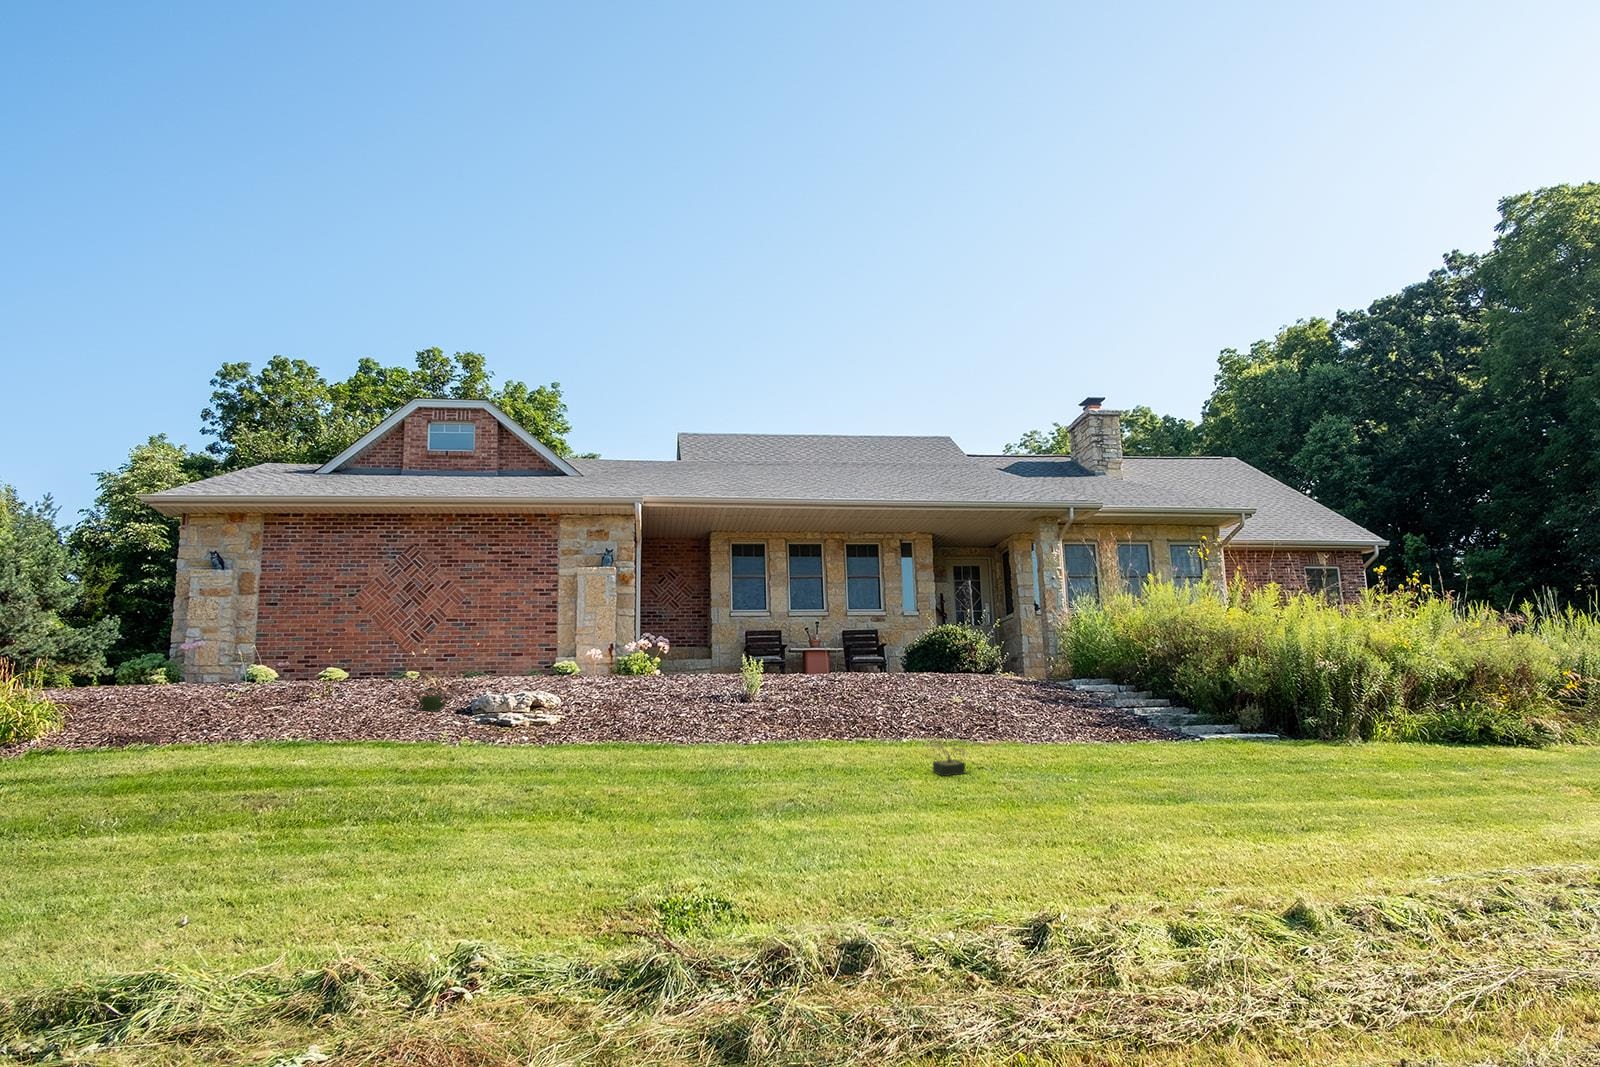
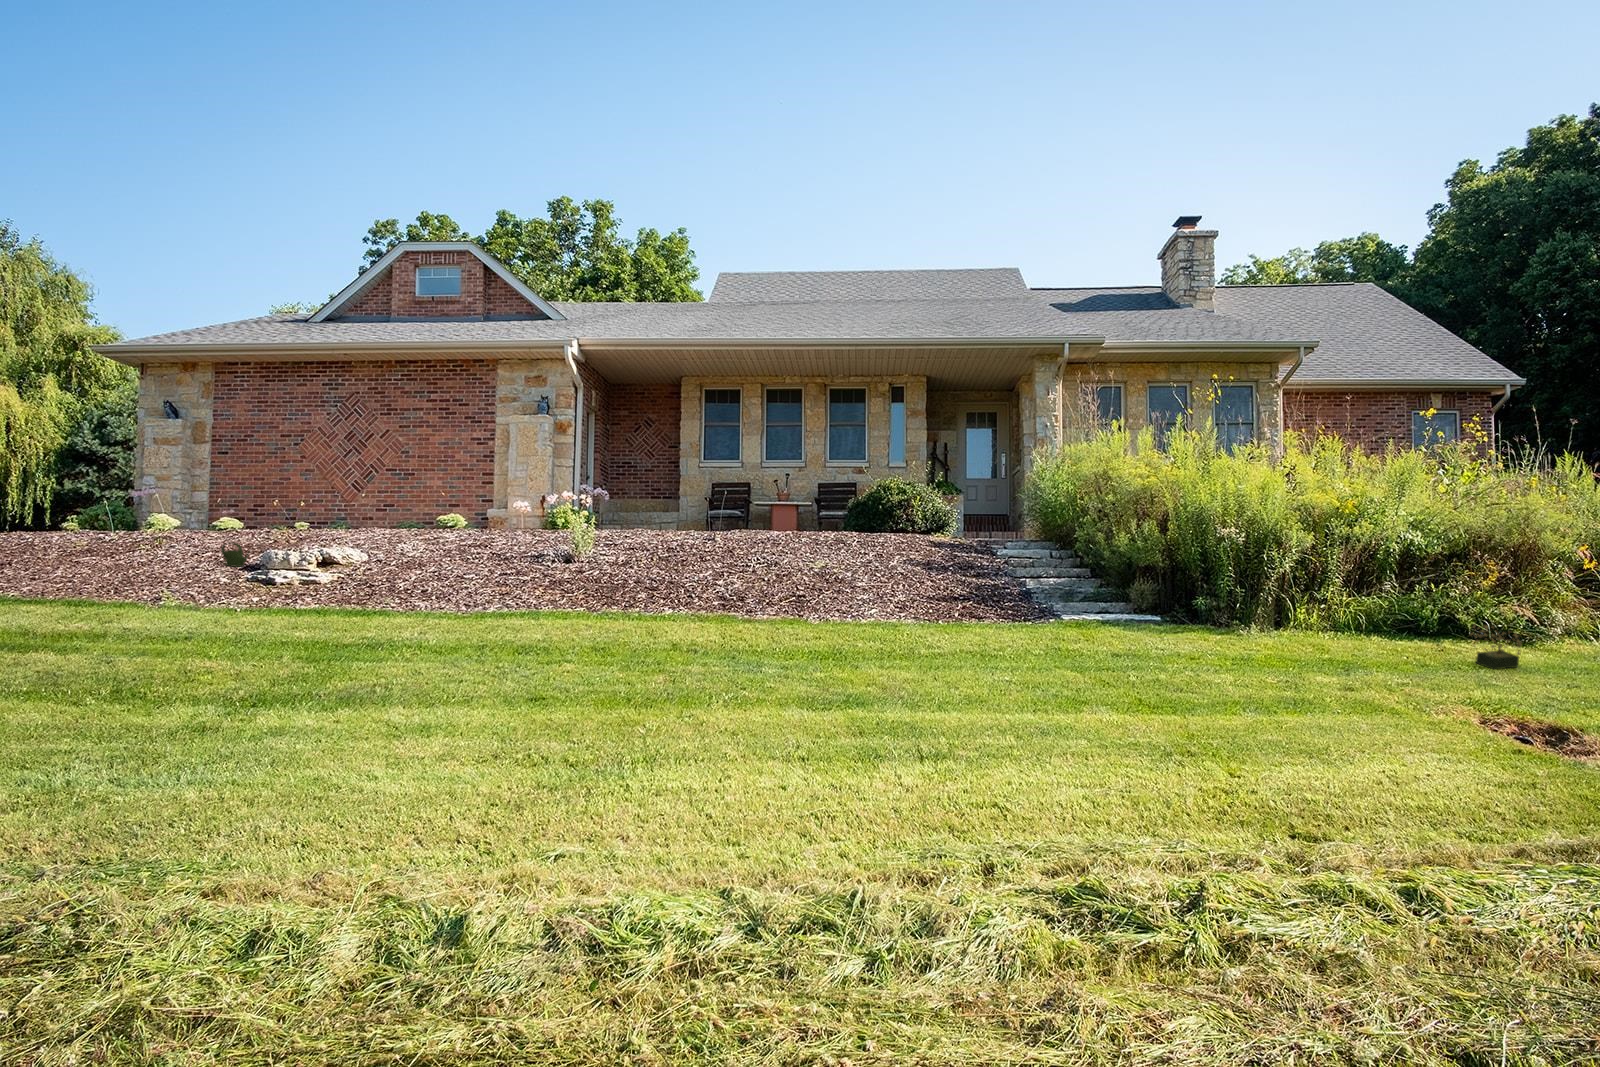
decorative plant: present [926,736,965,776] -> present [1471,624,1522,669]

